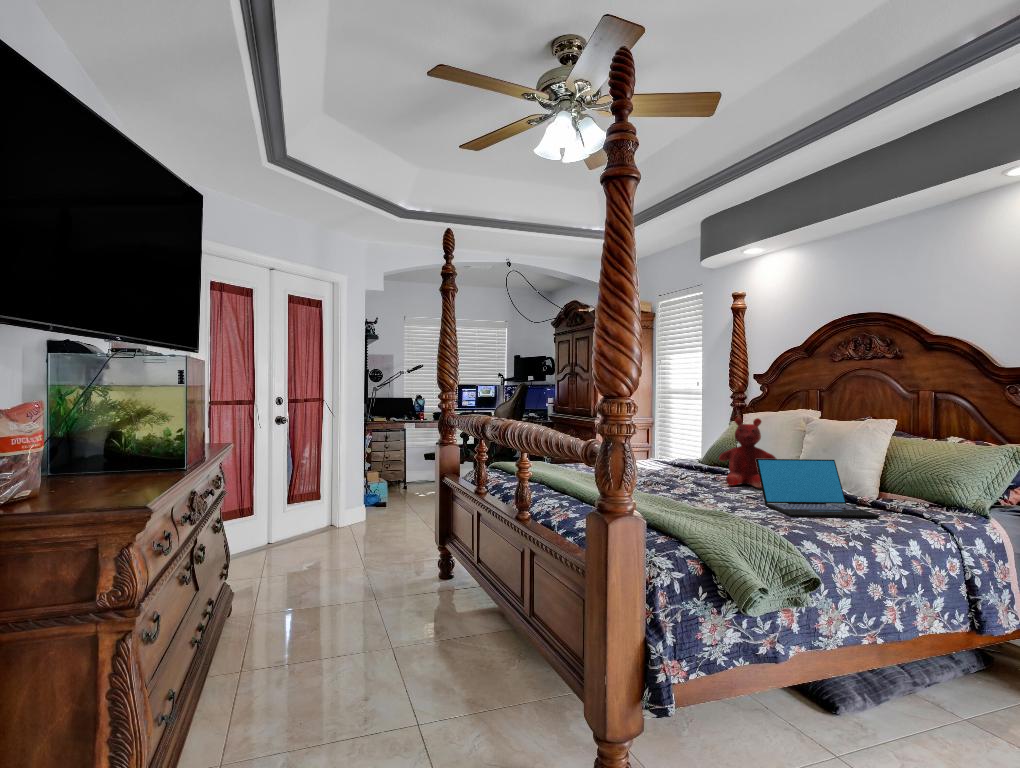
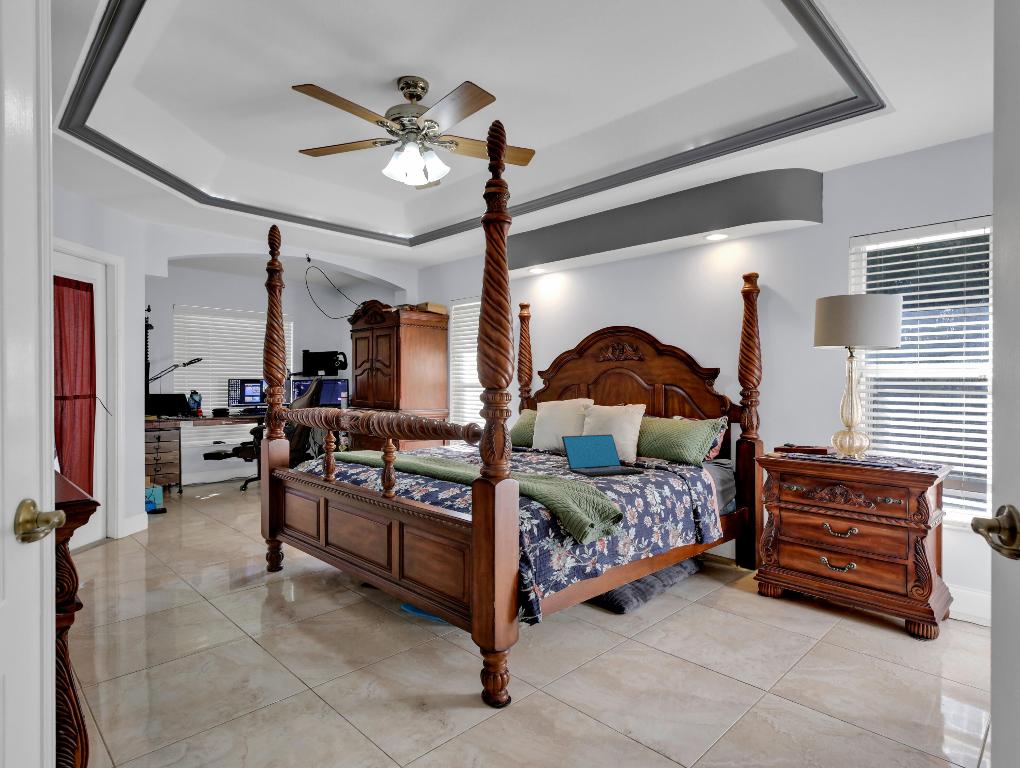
teddy bear: present [719,418,776,488] -> none [525,406,568,460]

